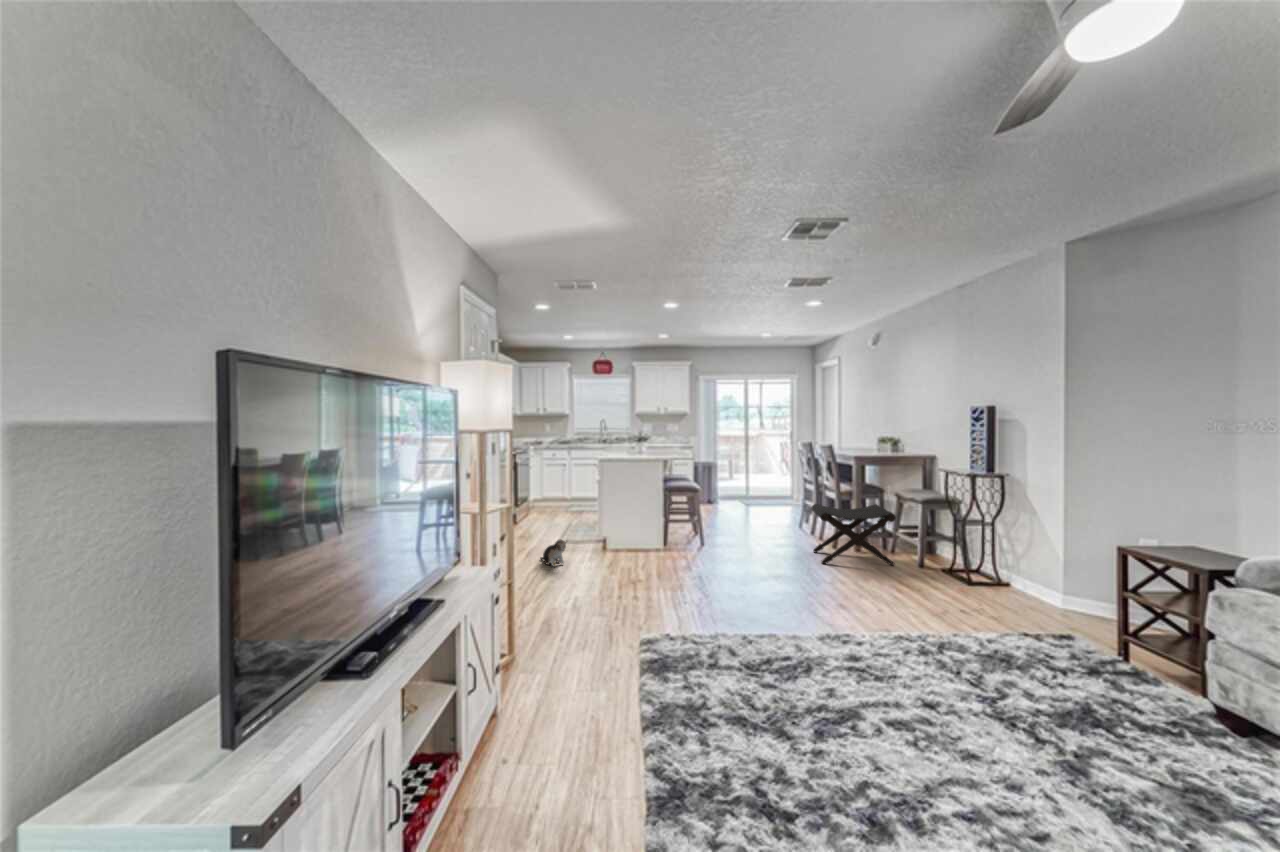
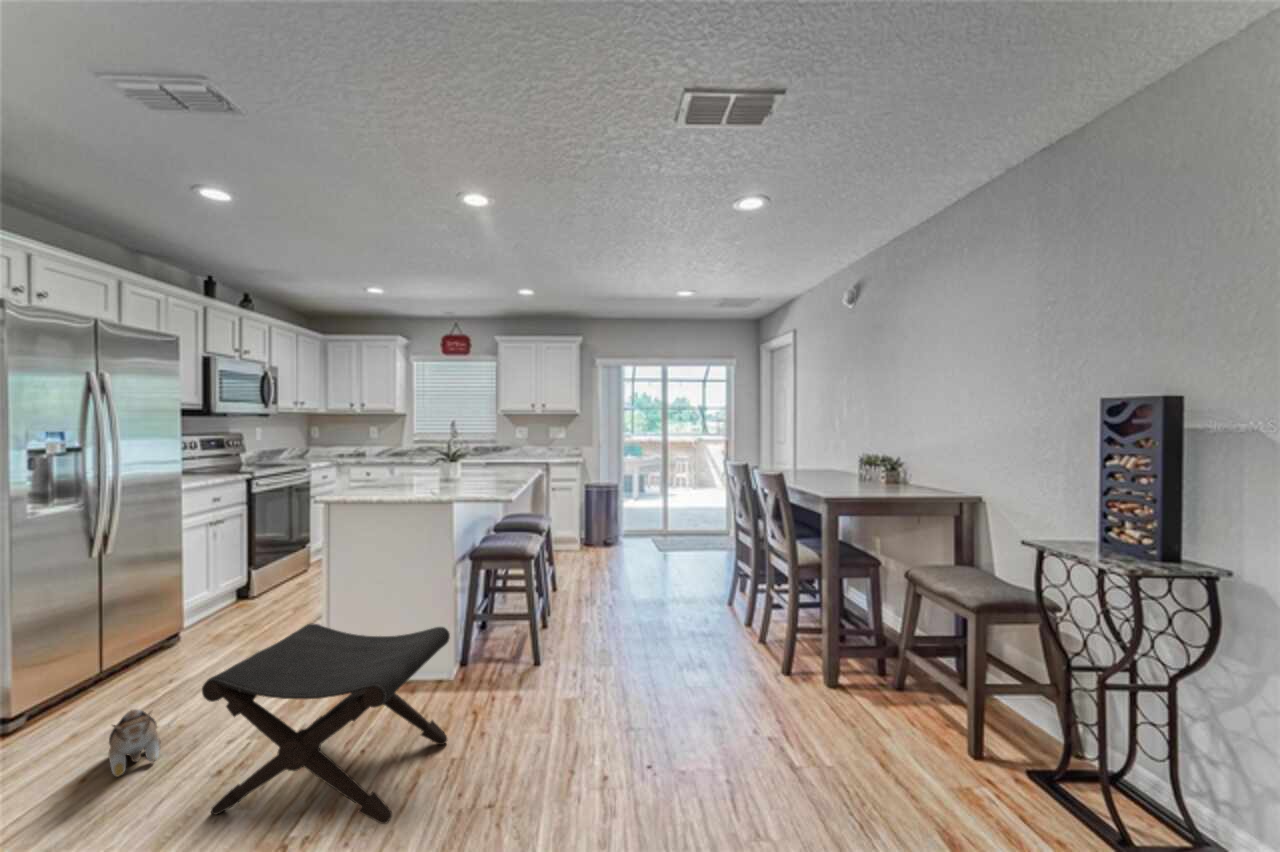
footstool: present [812,504,896,566] -> present [202,624,450,824]

